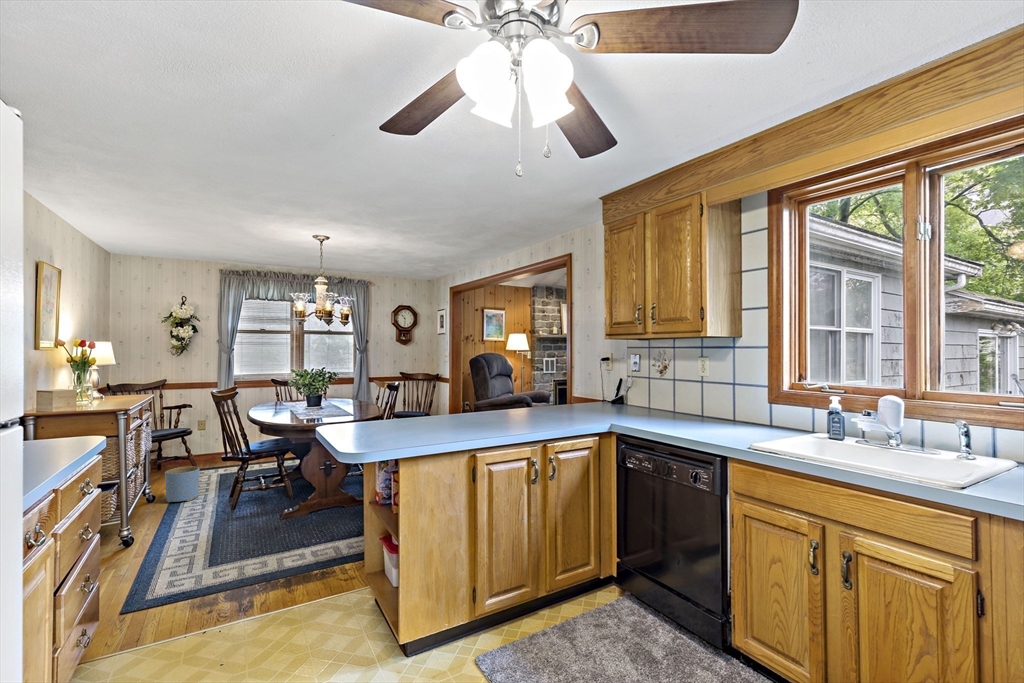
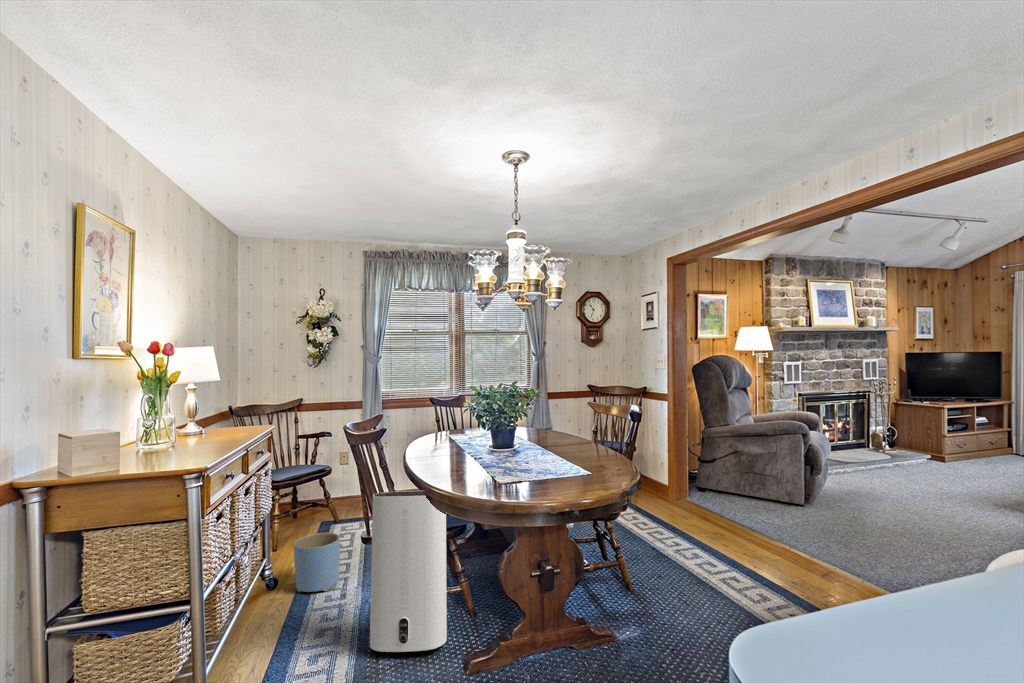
air purifier: none [220,431,272,519] -> present [370,491,447,652]

